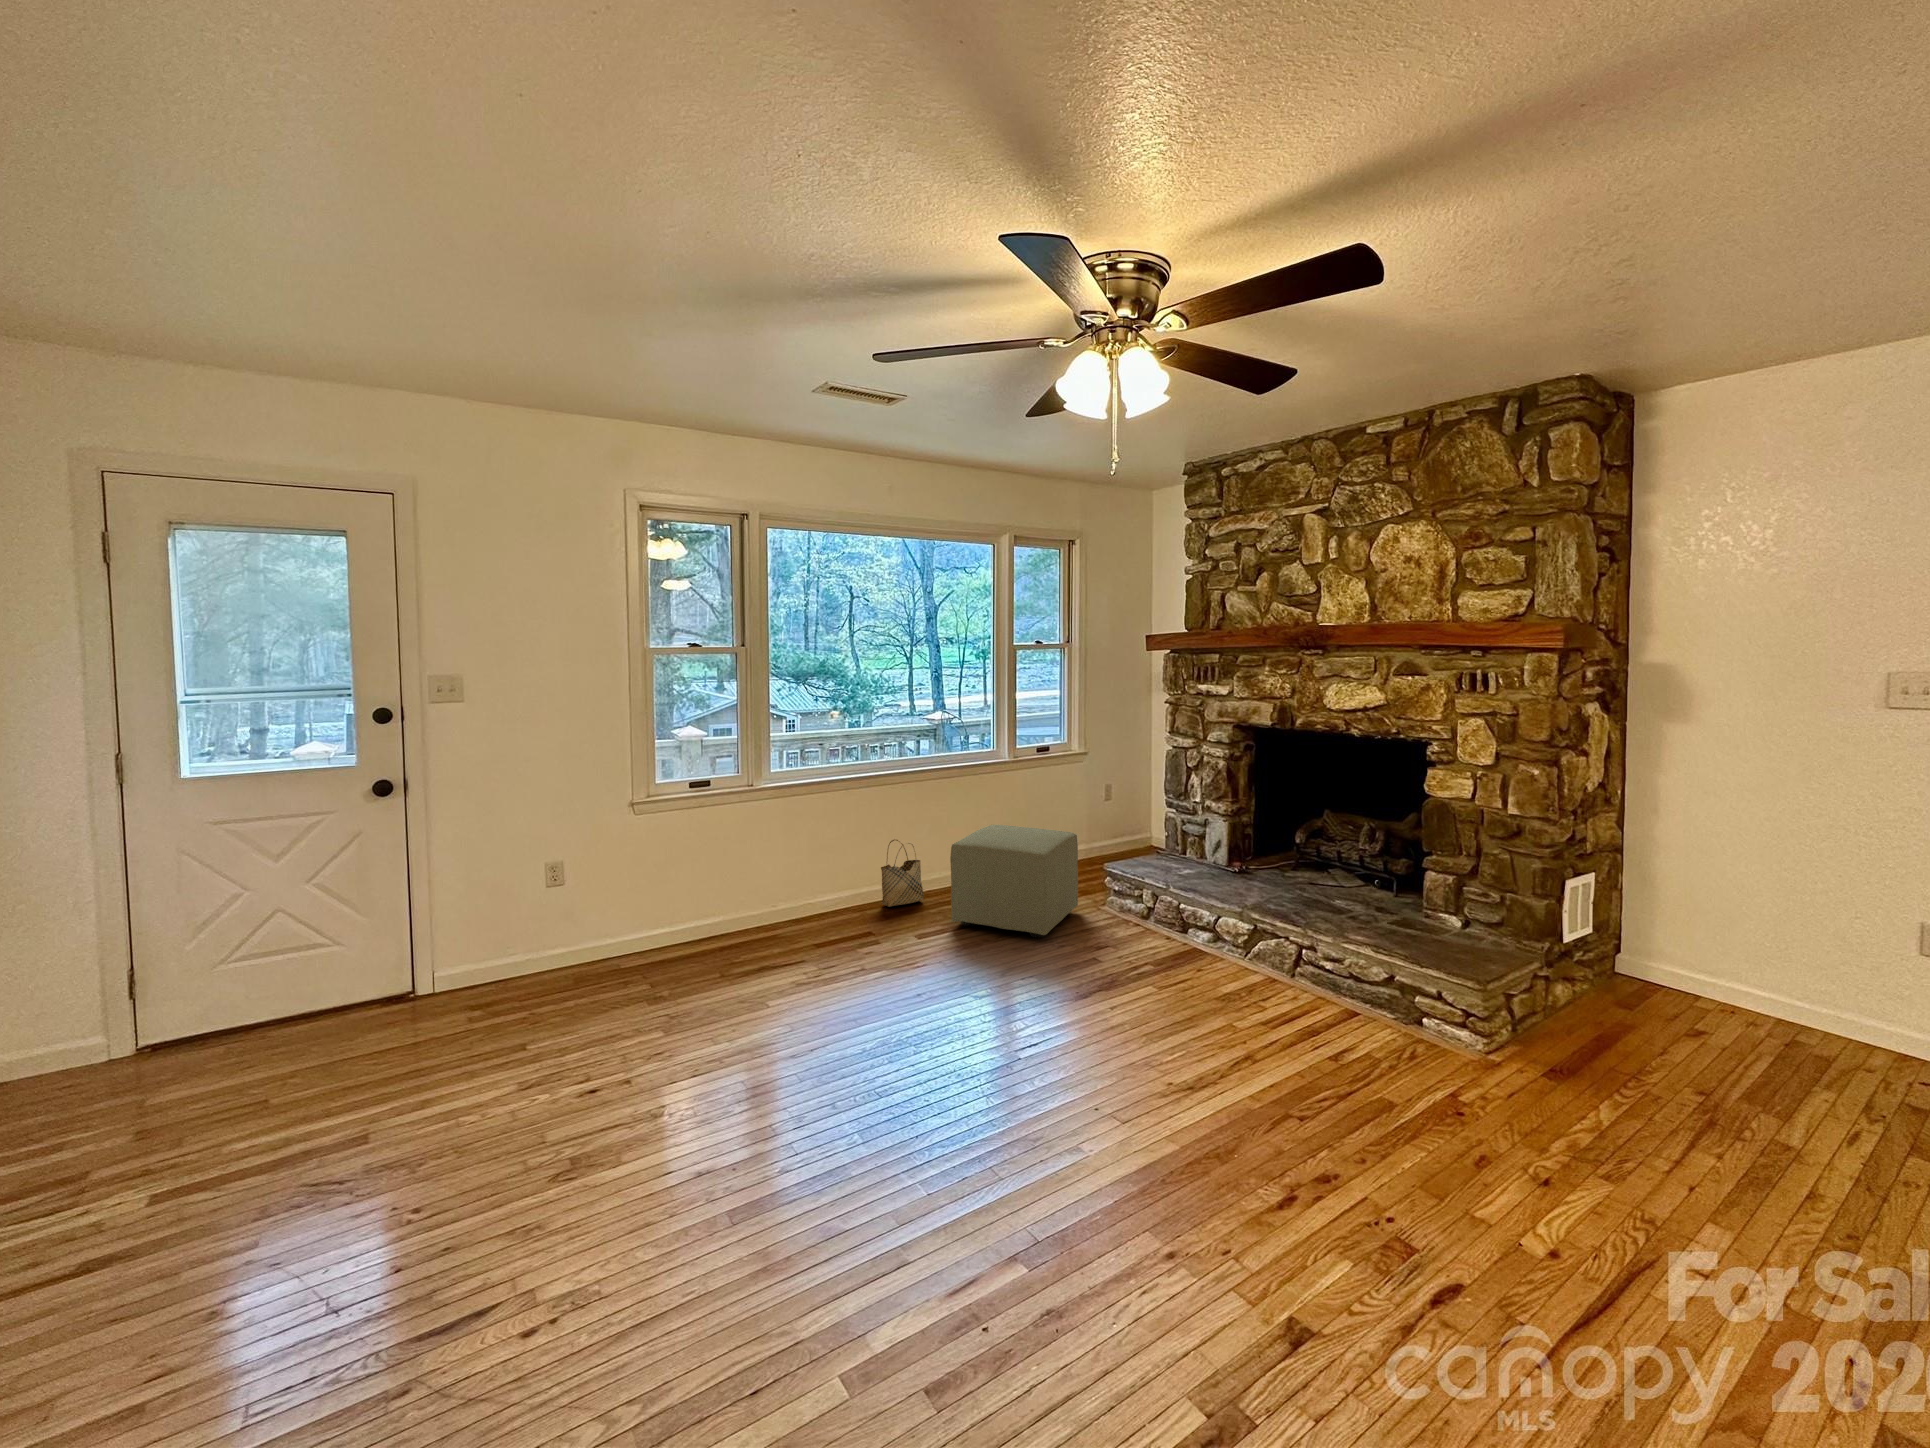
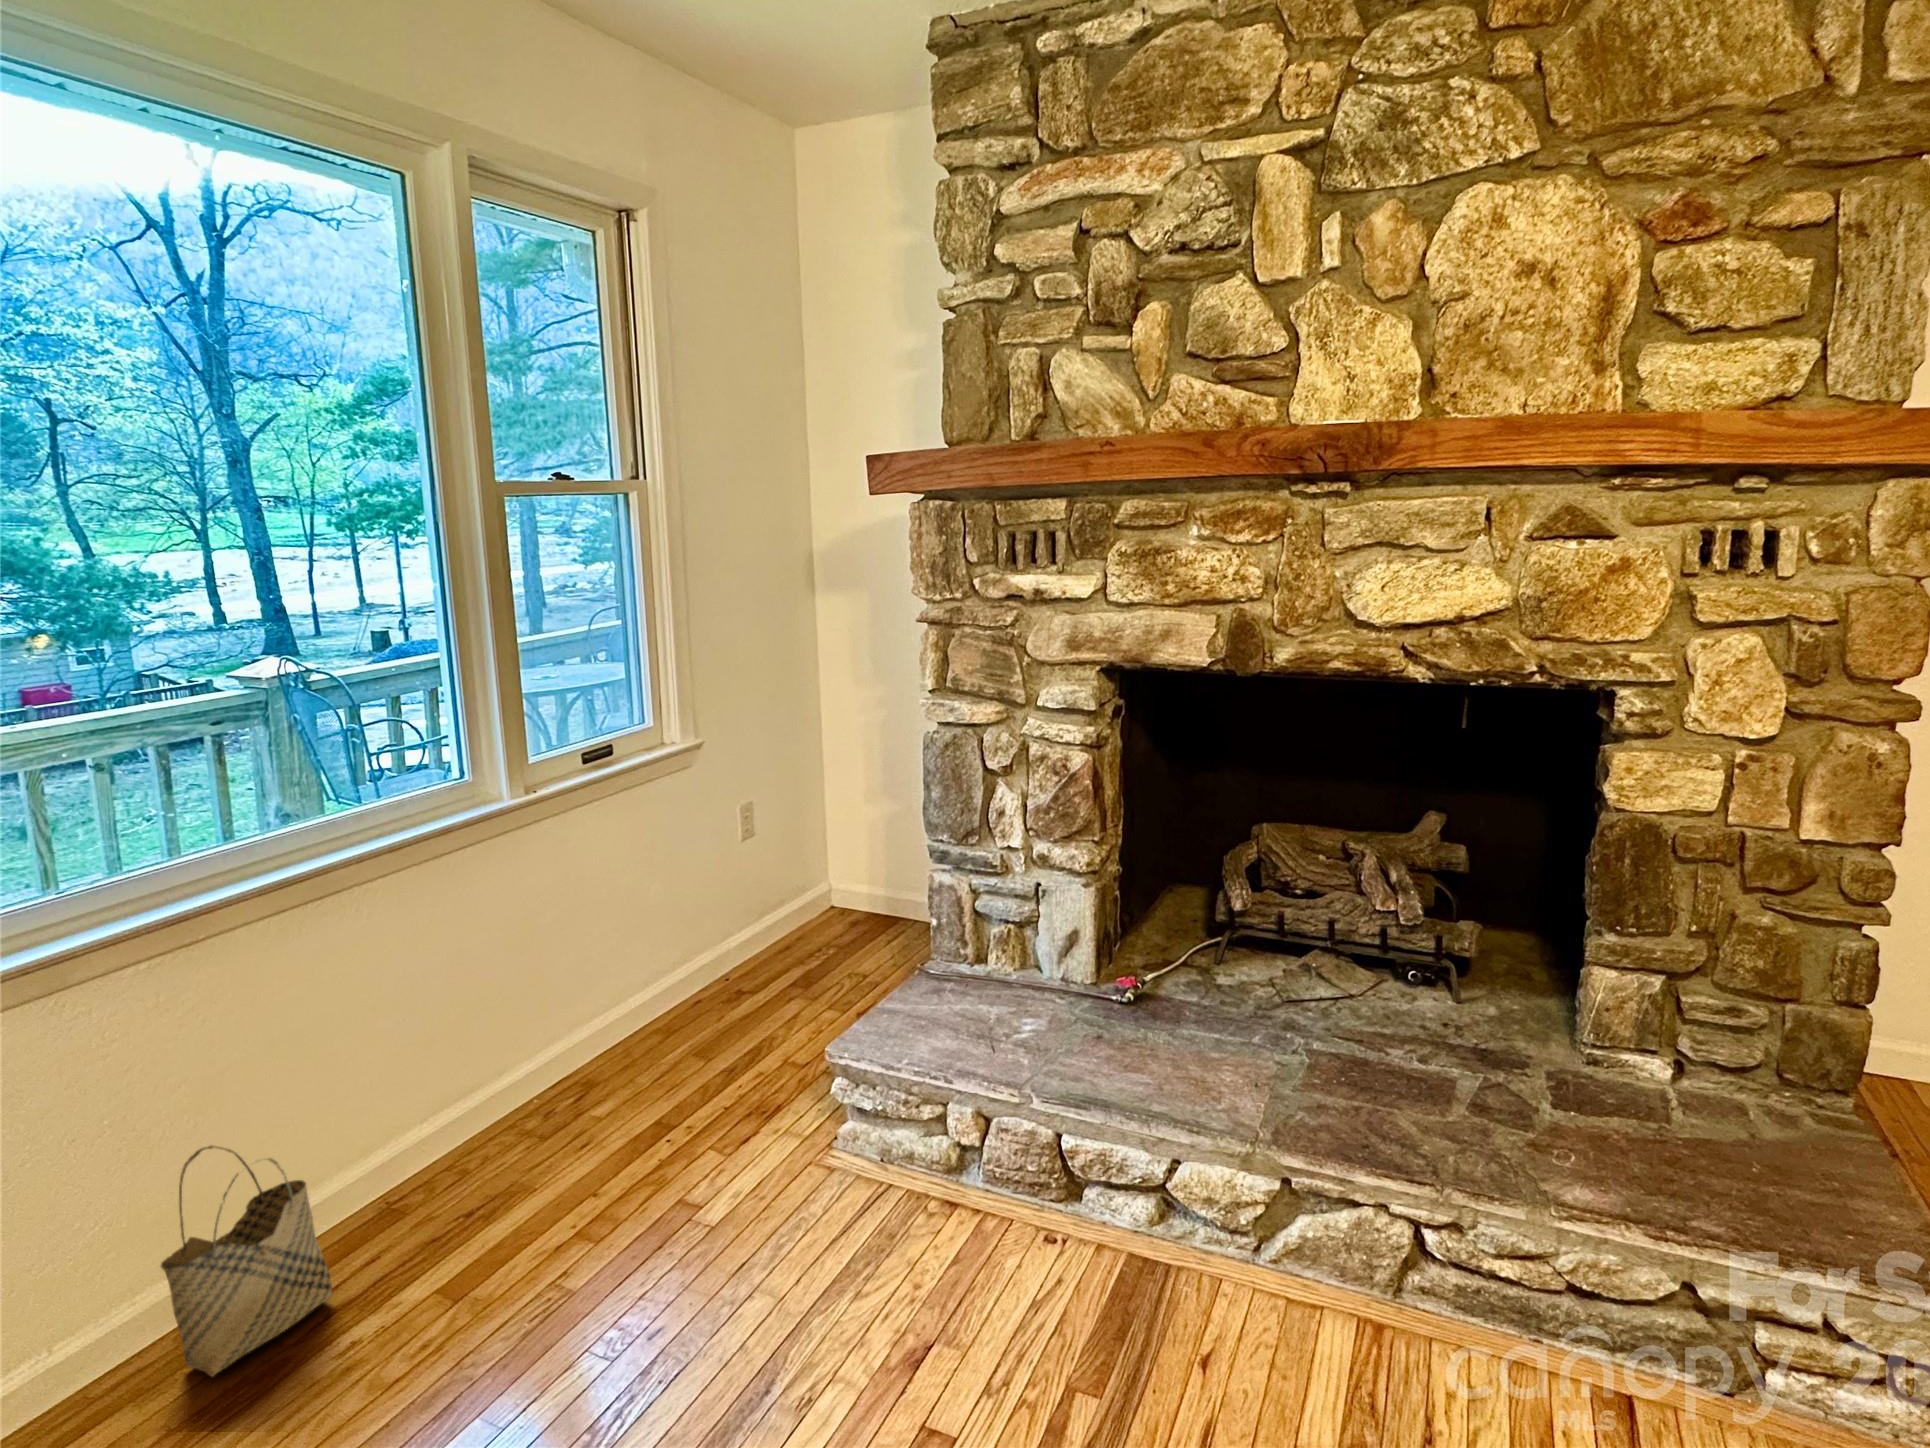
ottoman: present [950,825,1078,937] -> none [424,1008,800,1392]

